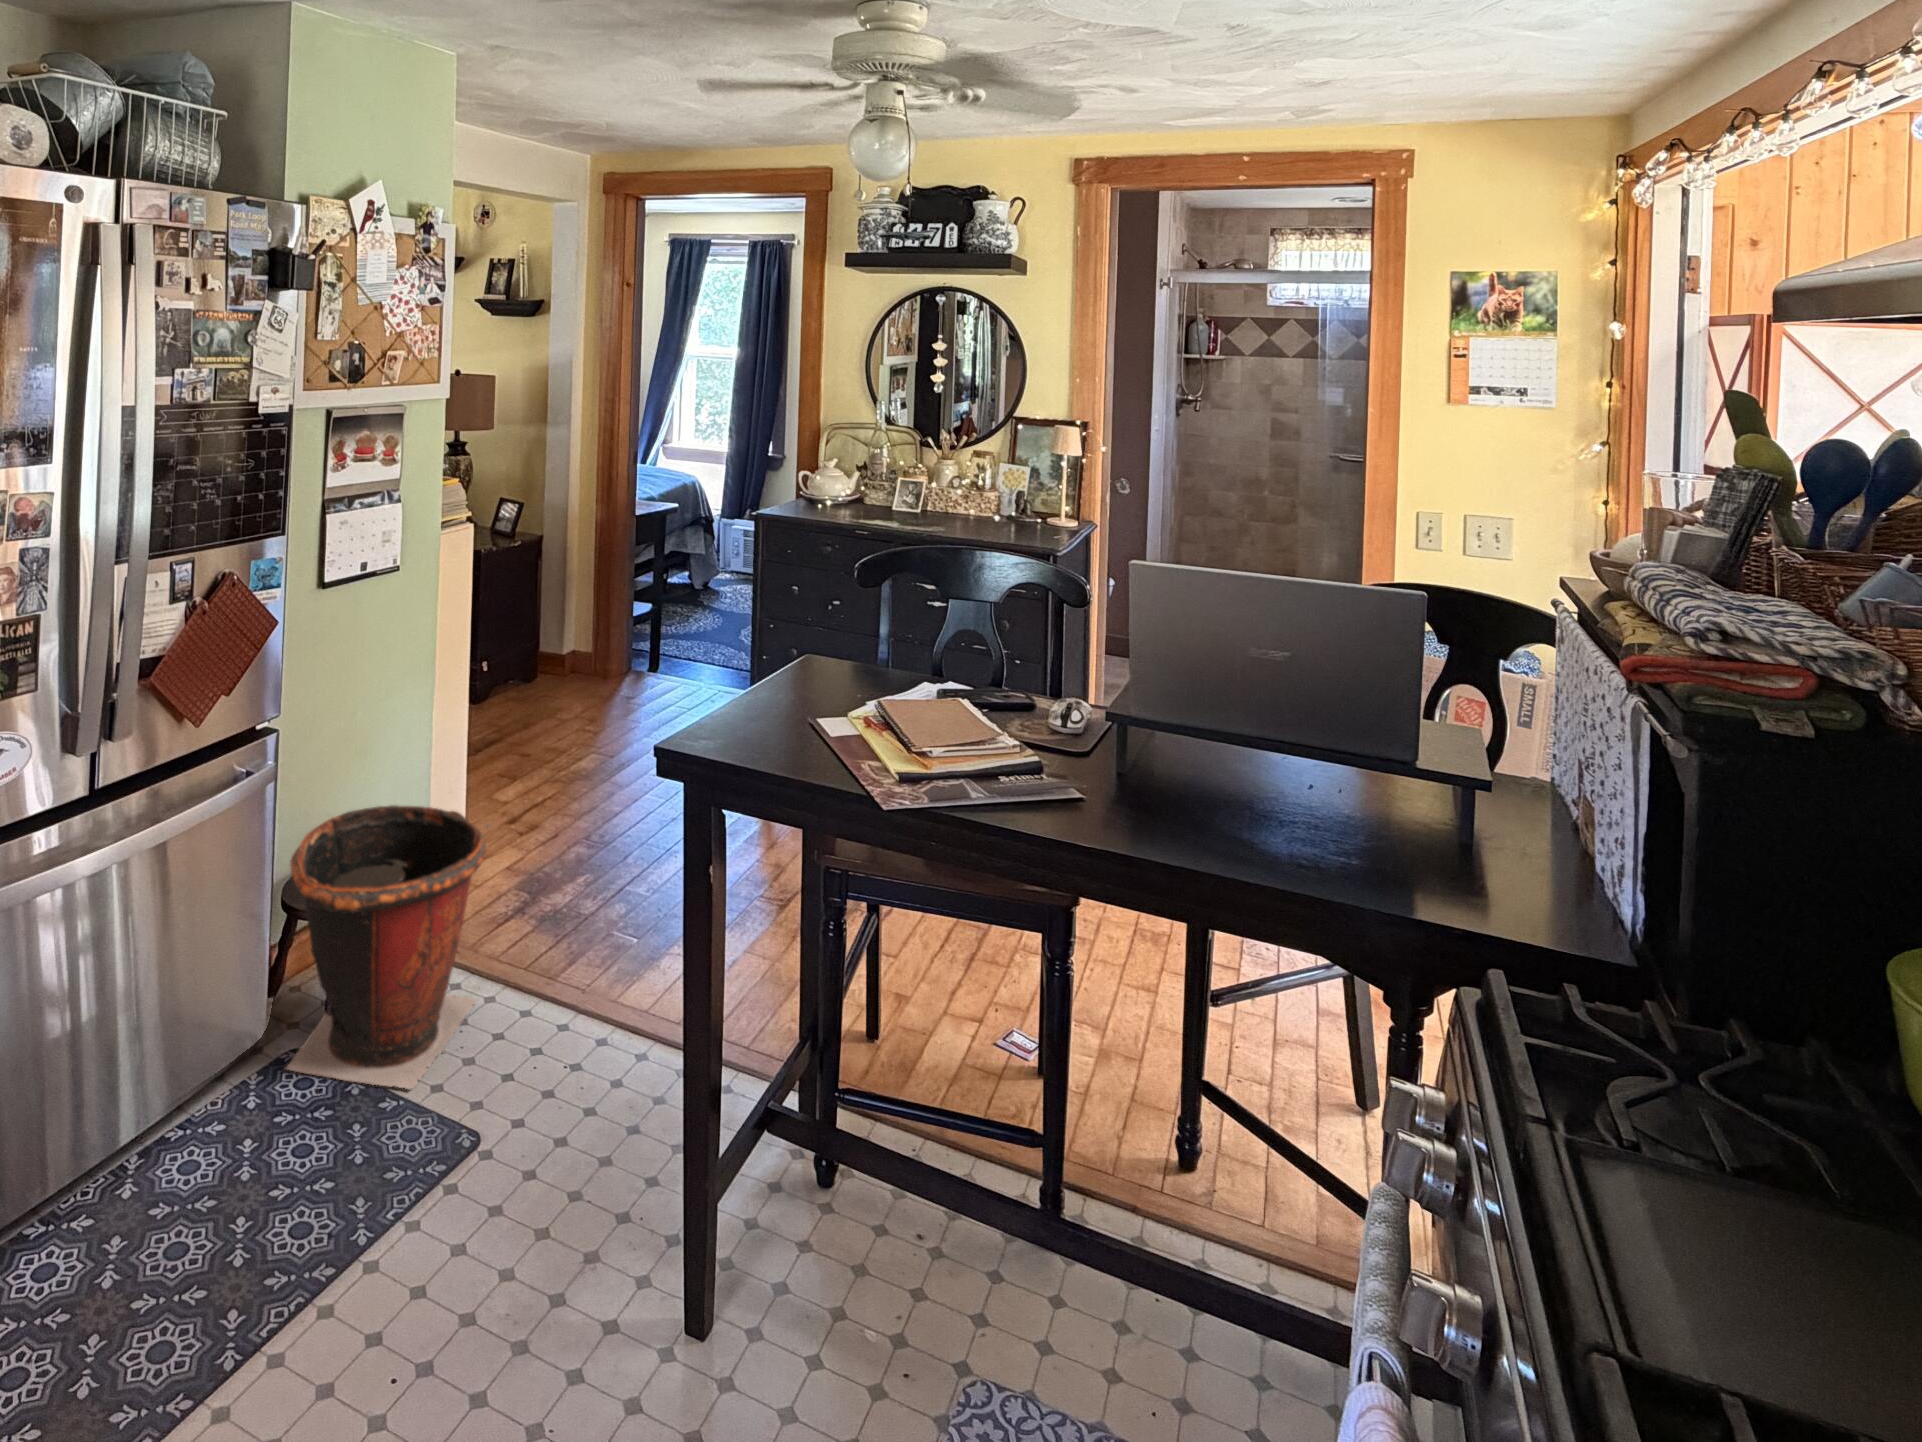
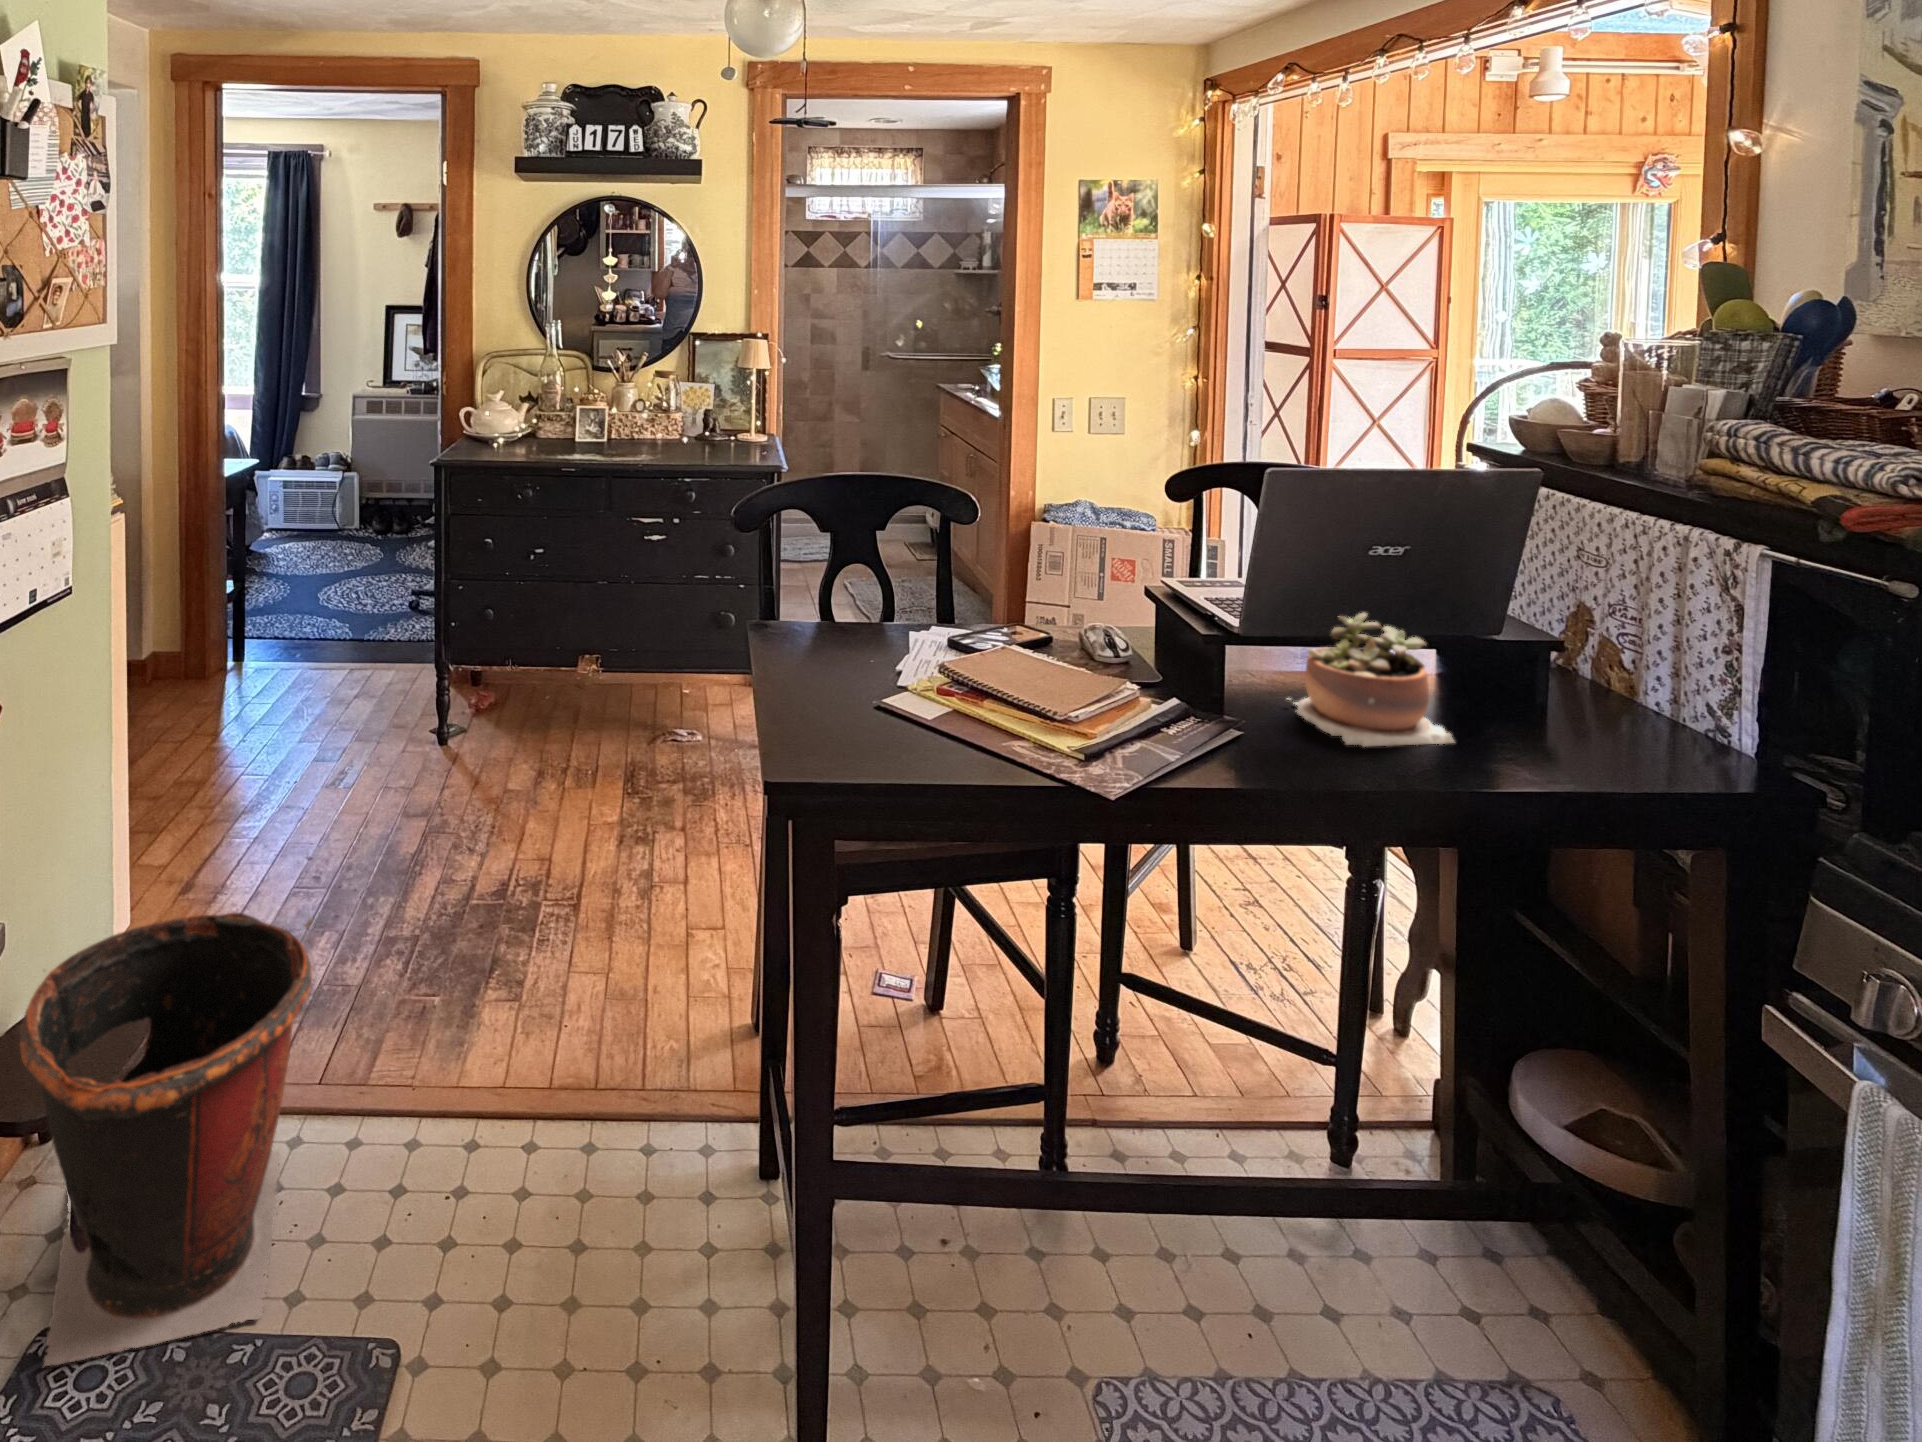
succulent plant: none [1174,711,1298,845] -> present [1295,613,1454,746]

